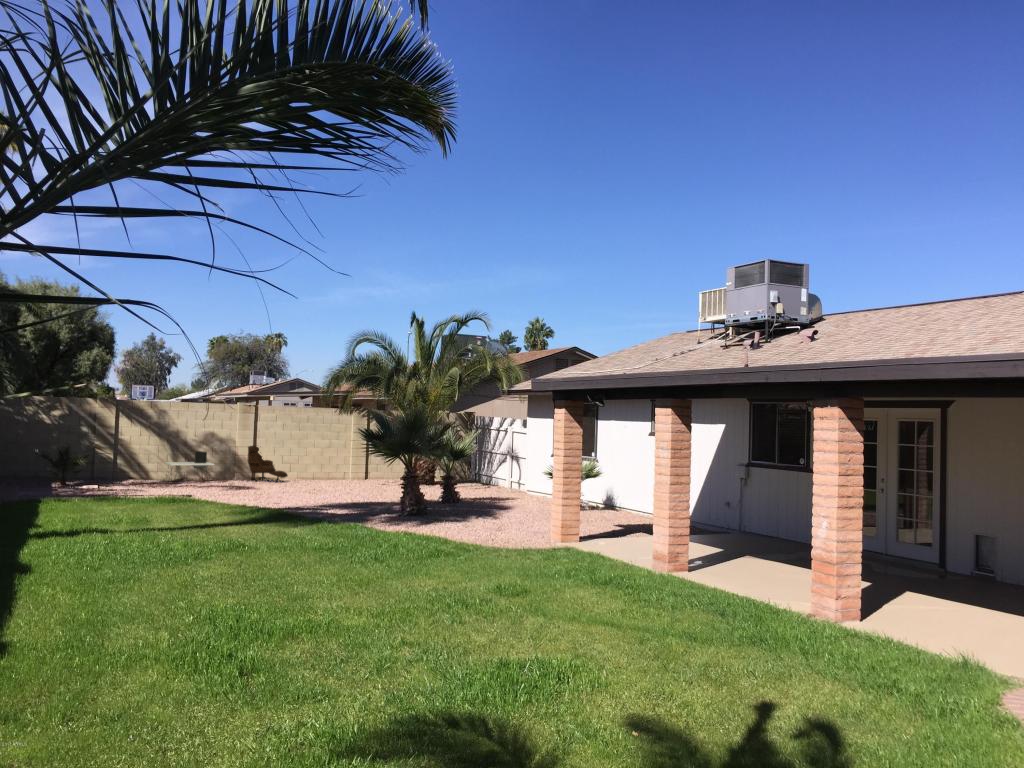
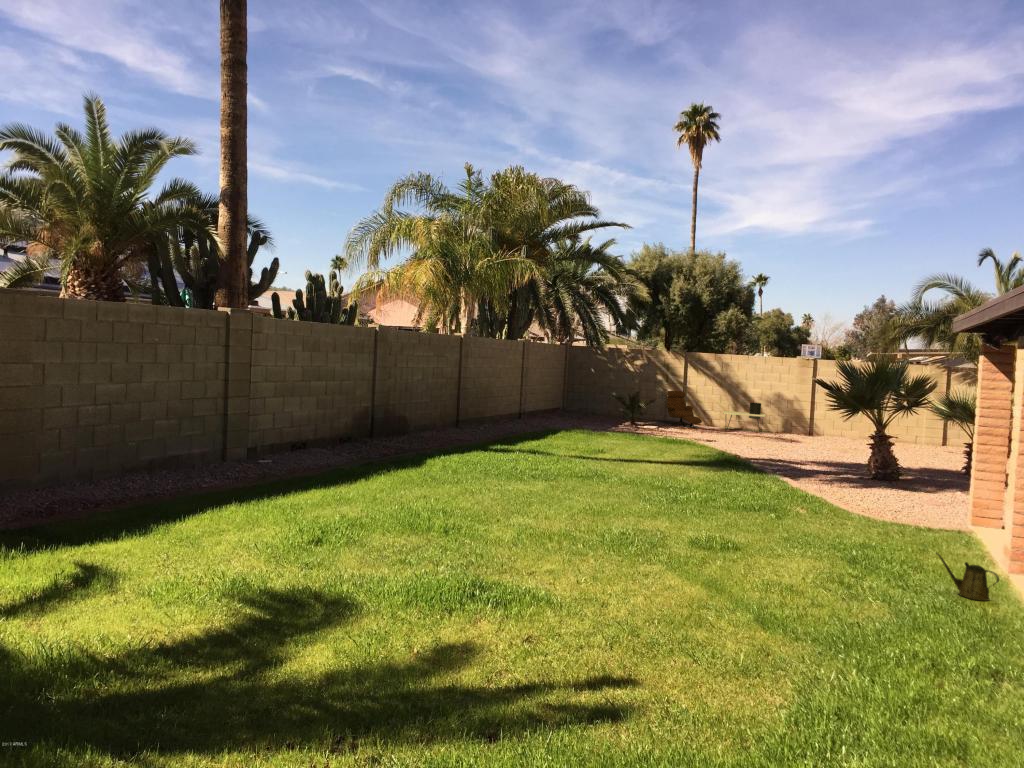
lounge chair: present [248,445,288,482] -> present [666,391,702,428]
watering can: none [615,547,654,572] -> present [936,553,999,601]

